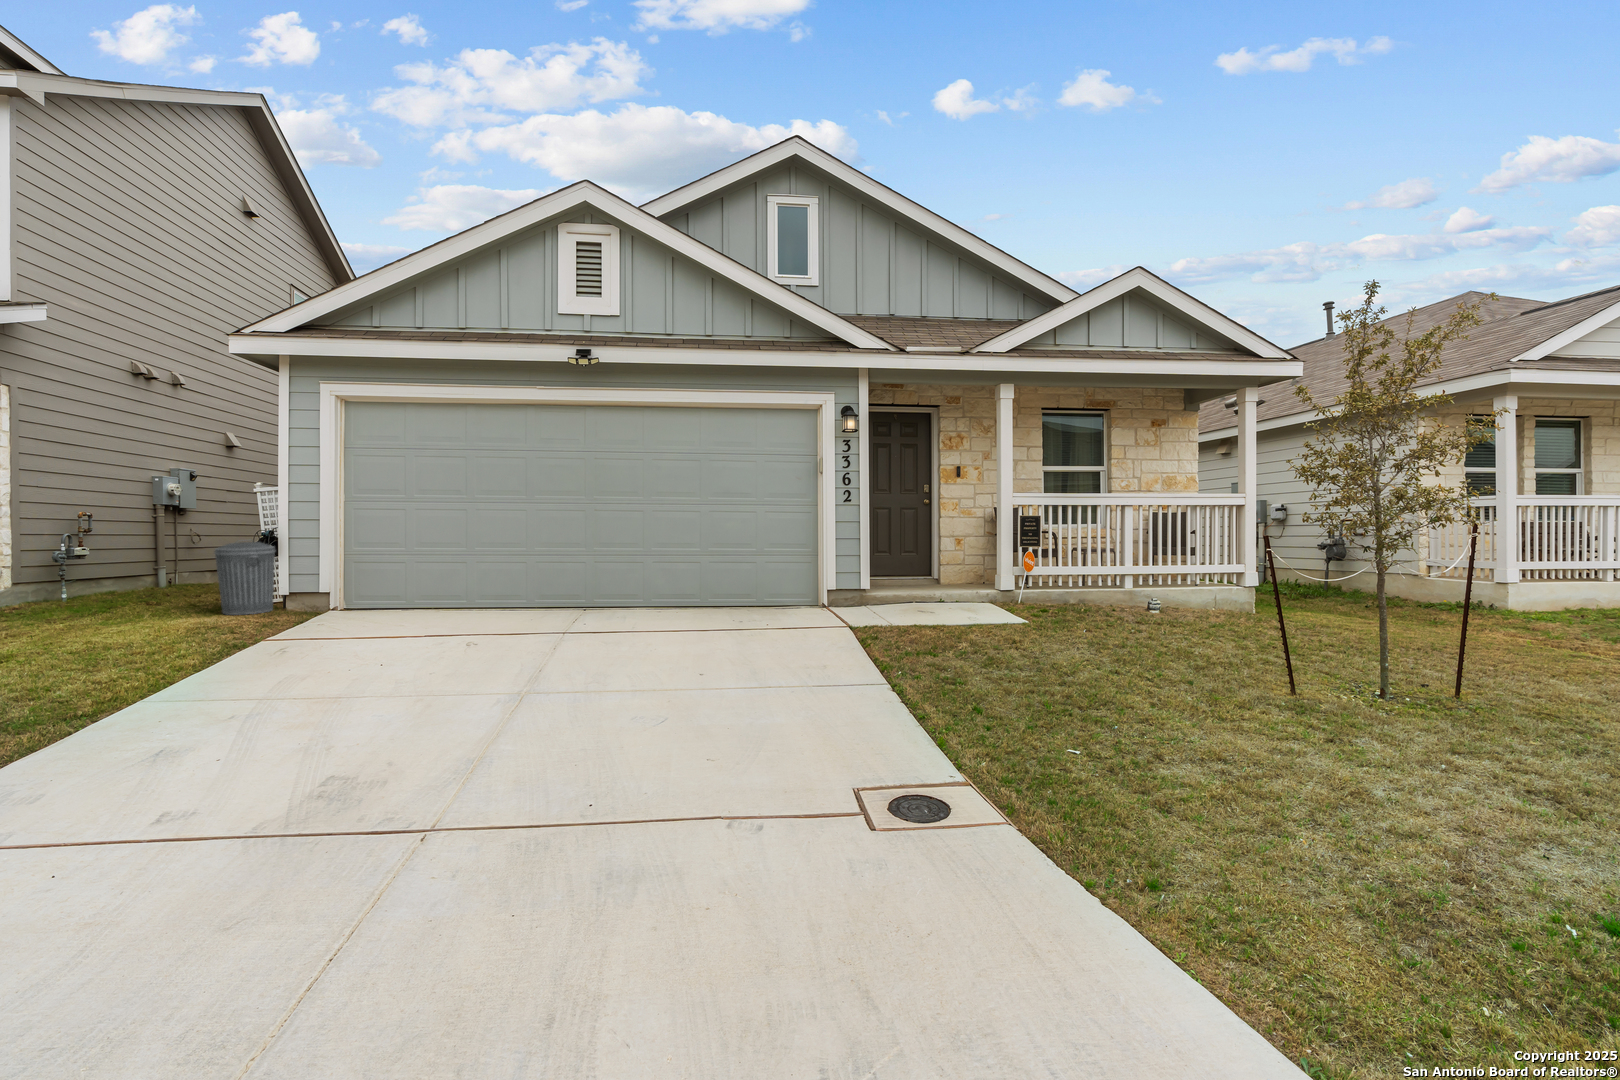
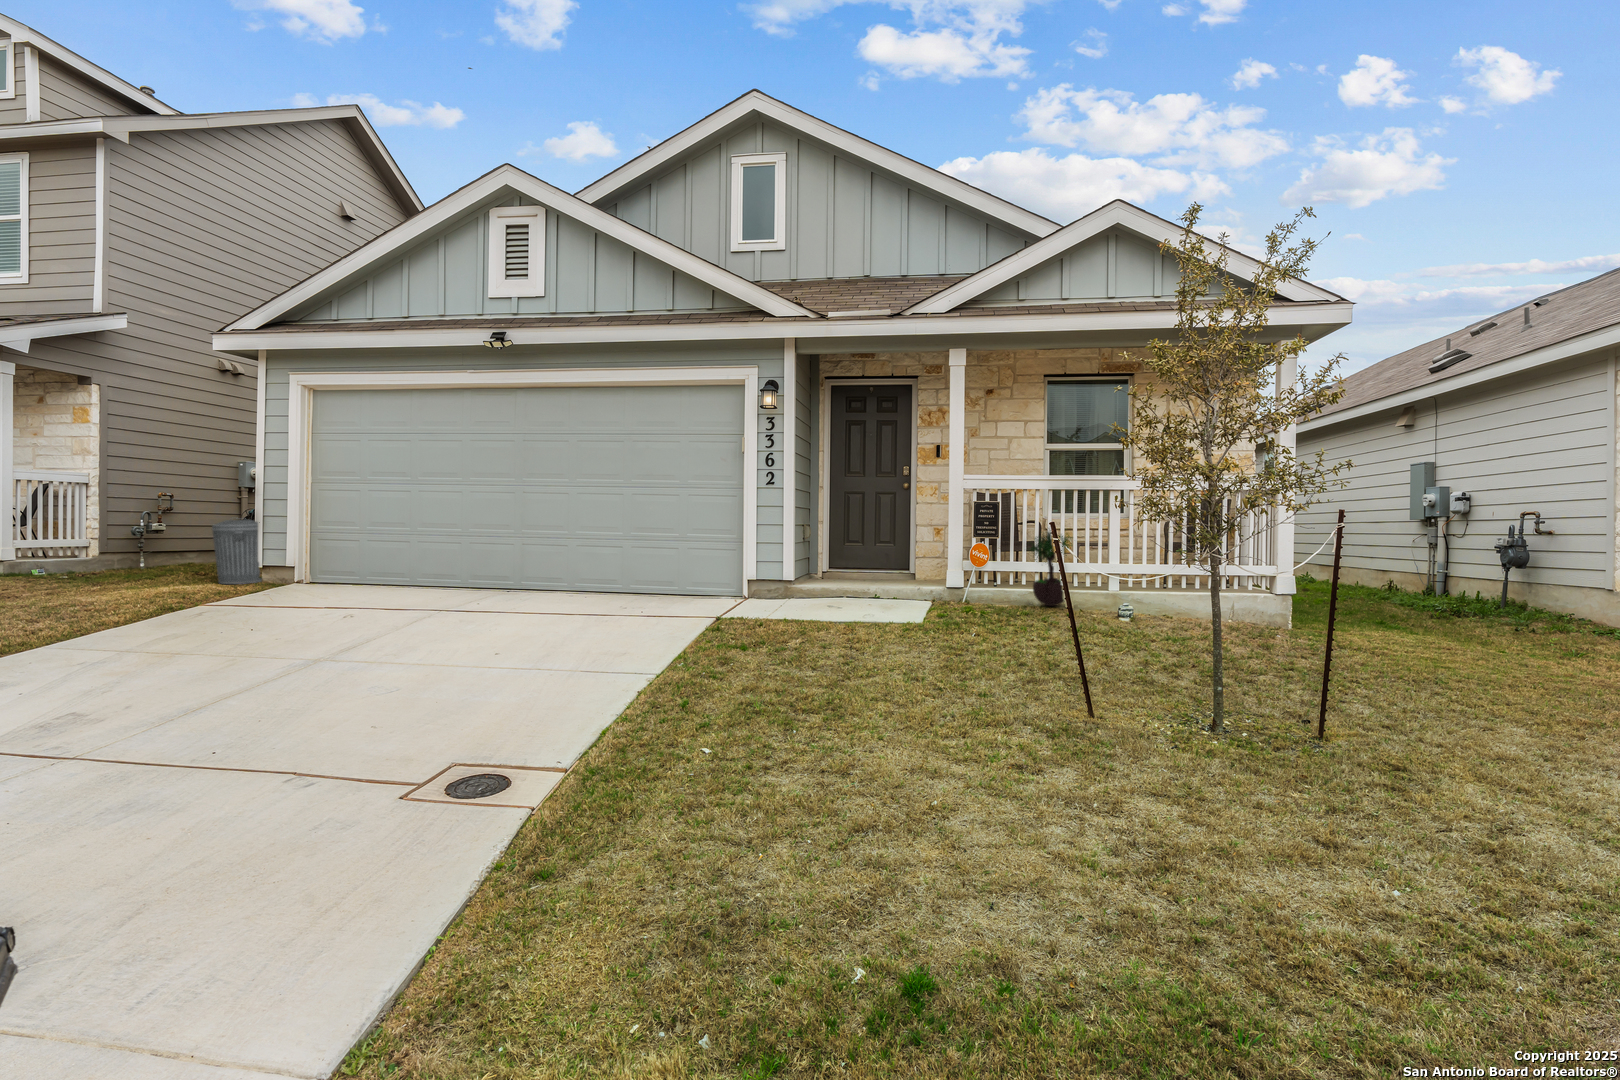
potted tree: none [1075,533,1117,603] -> present [1030,532,1072,606]

